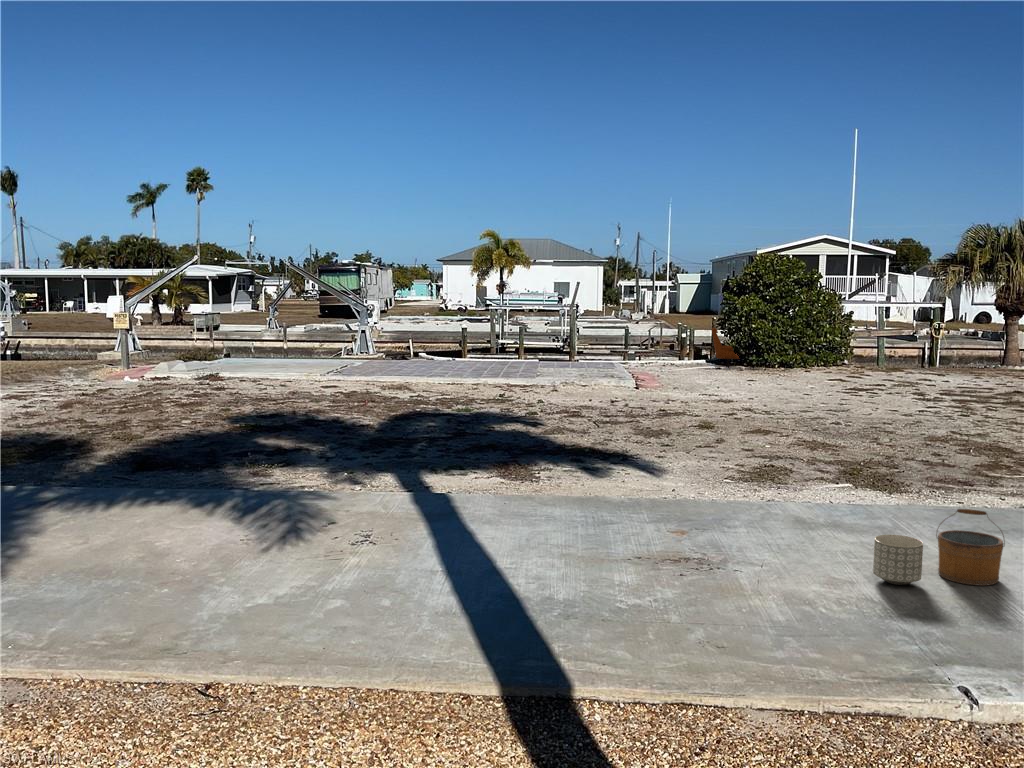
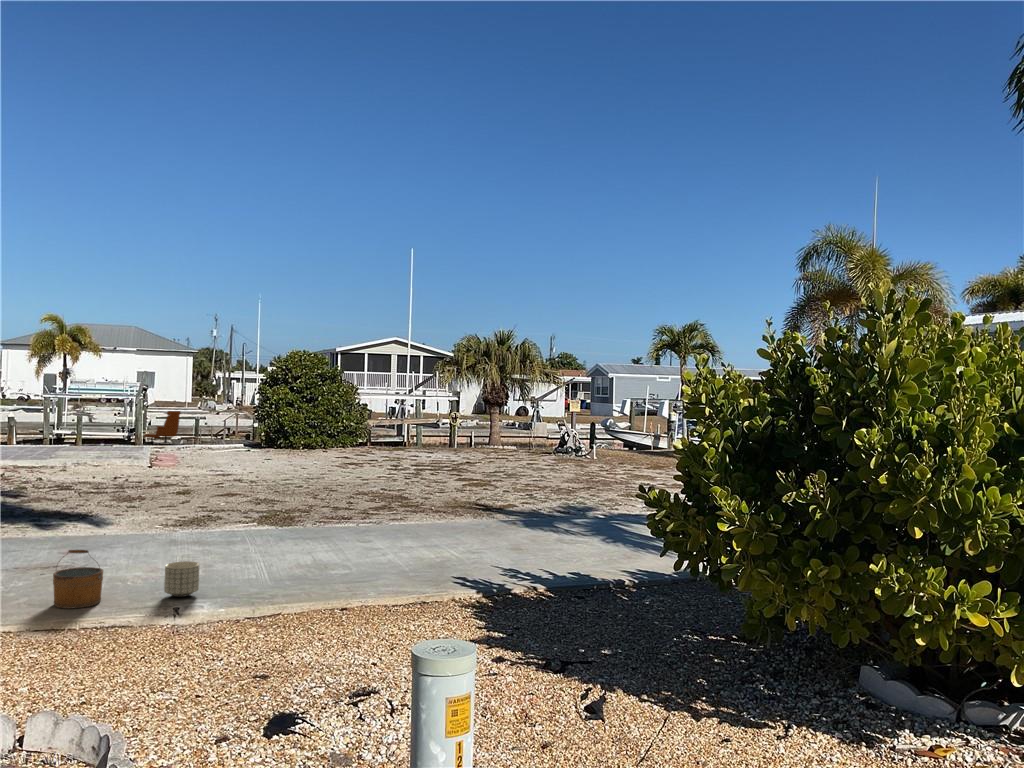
lounge chair: present [712,328,758,369] -> present [144,411,180,444]
bucket: present [936,509,1005,586] -> present [53,550,103,609]

